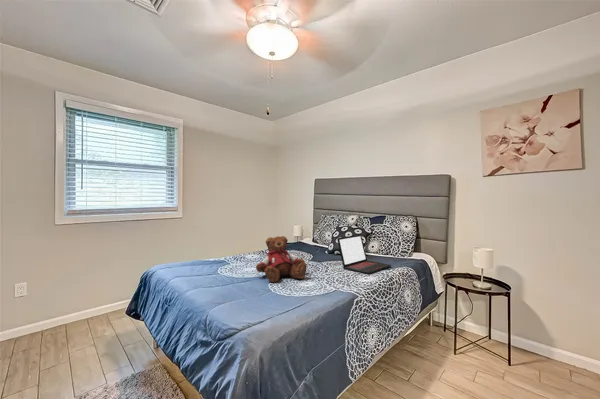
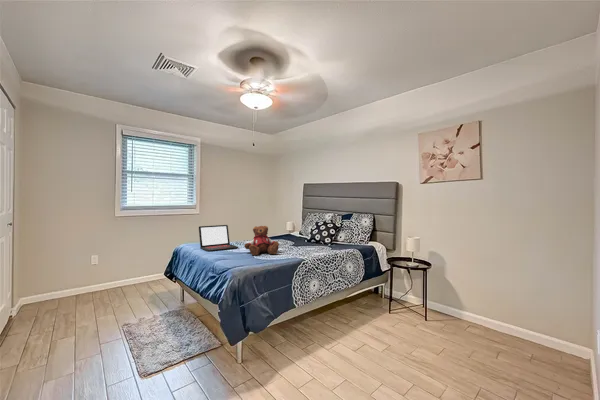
laptop: present [337,234,391,274] -> present [199,225,238,251]

